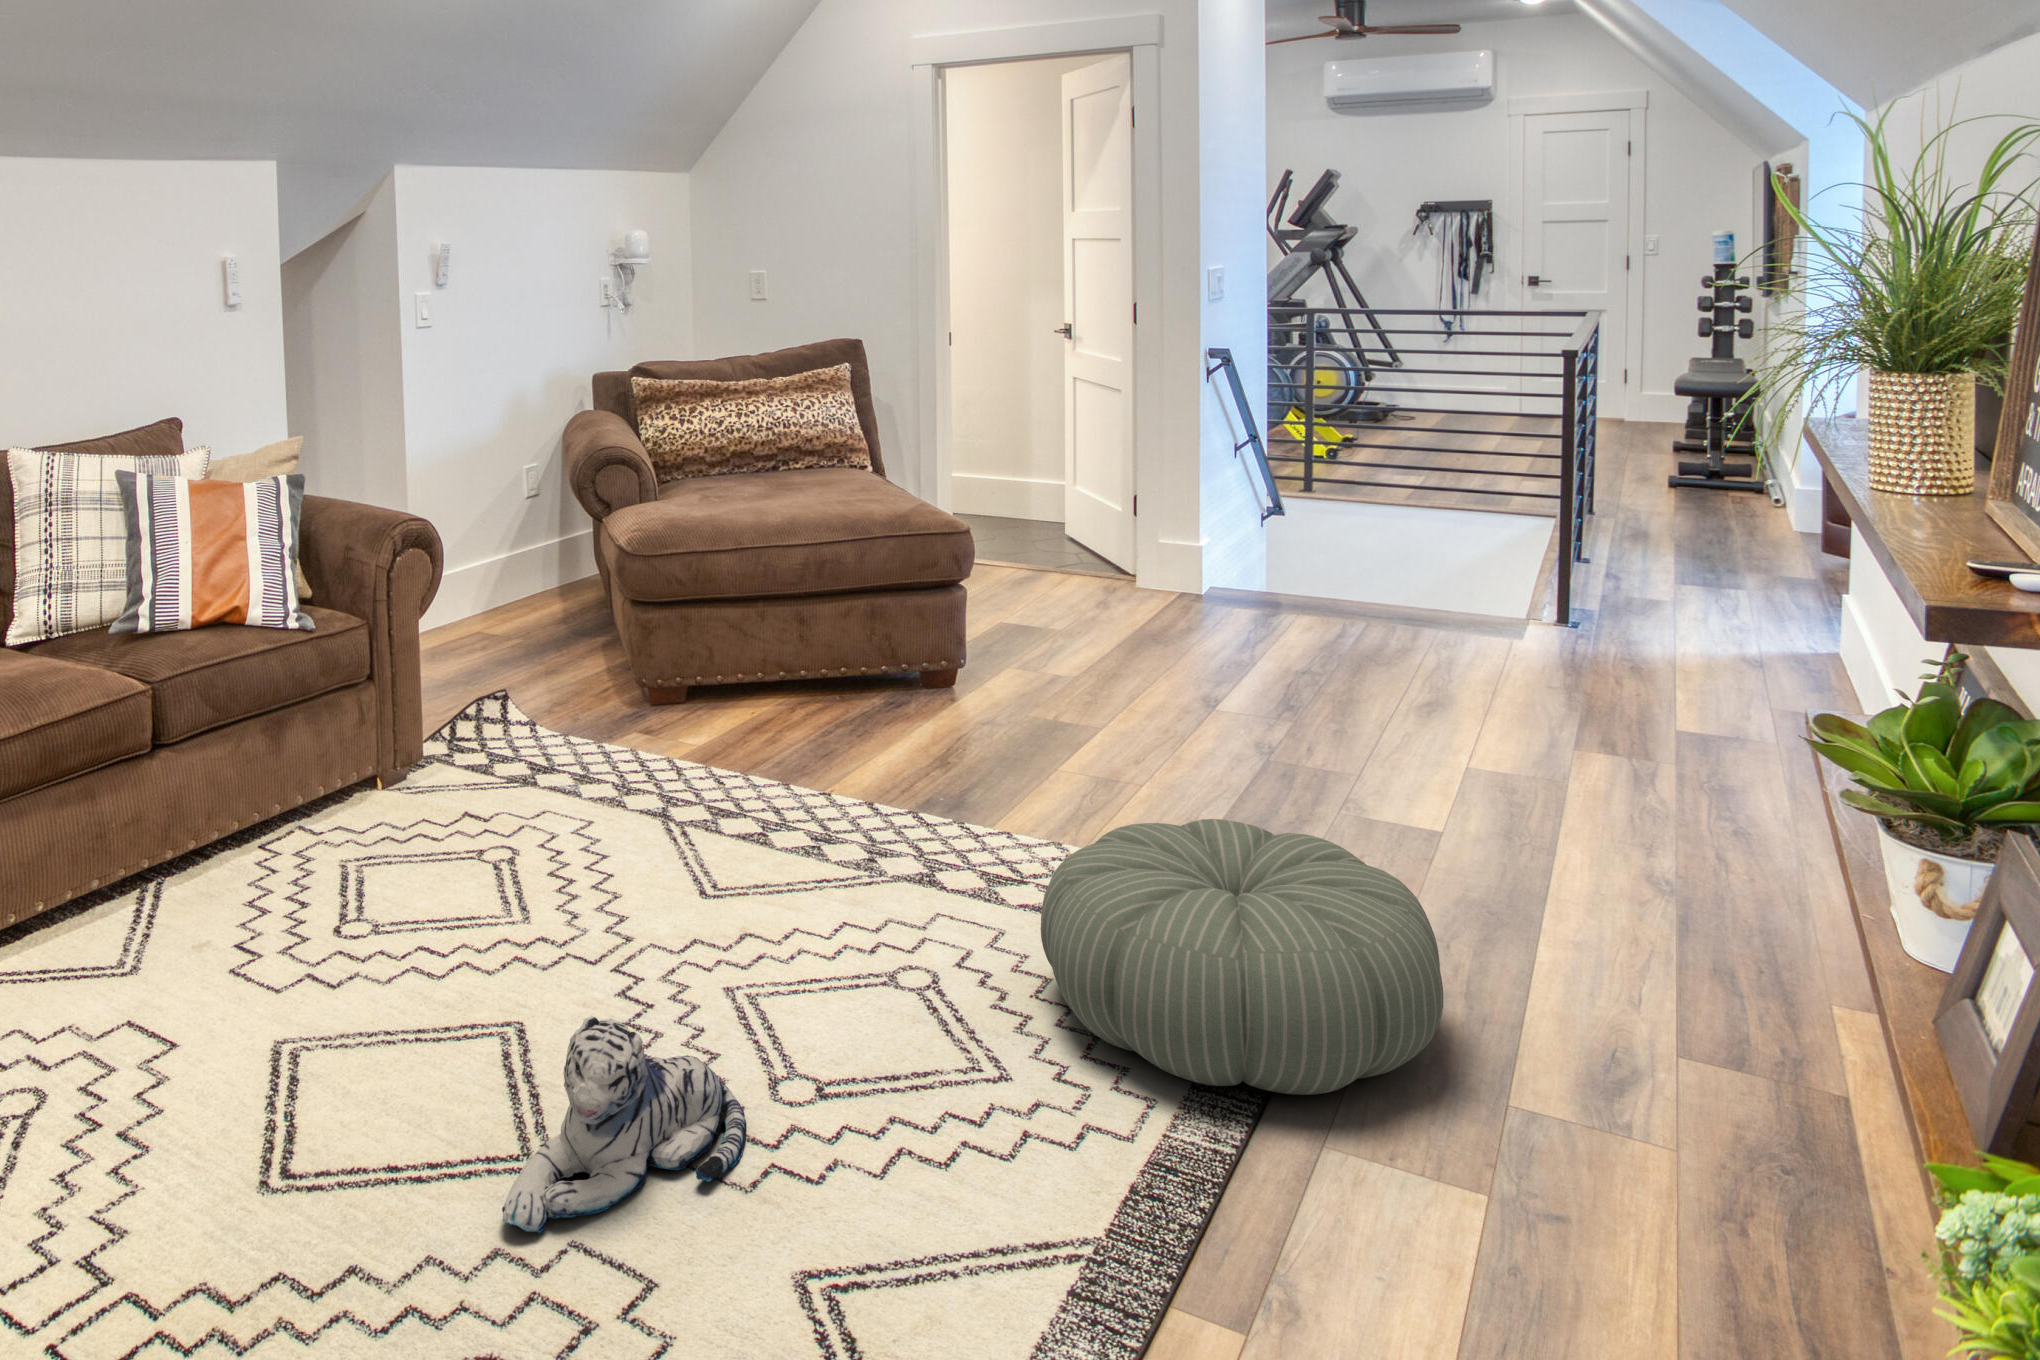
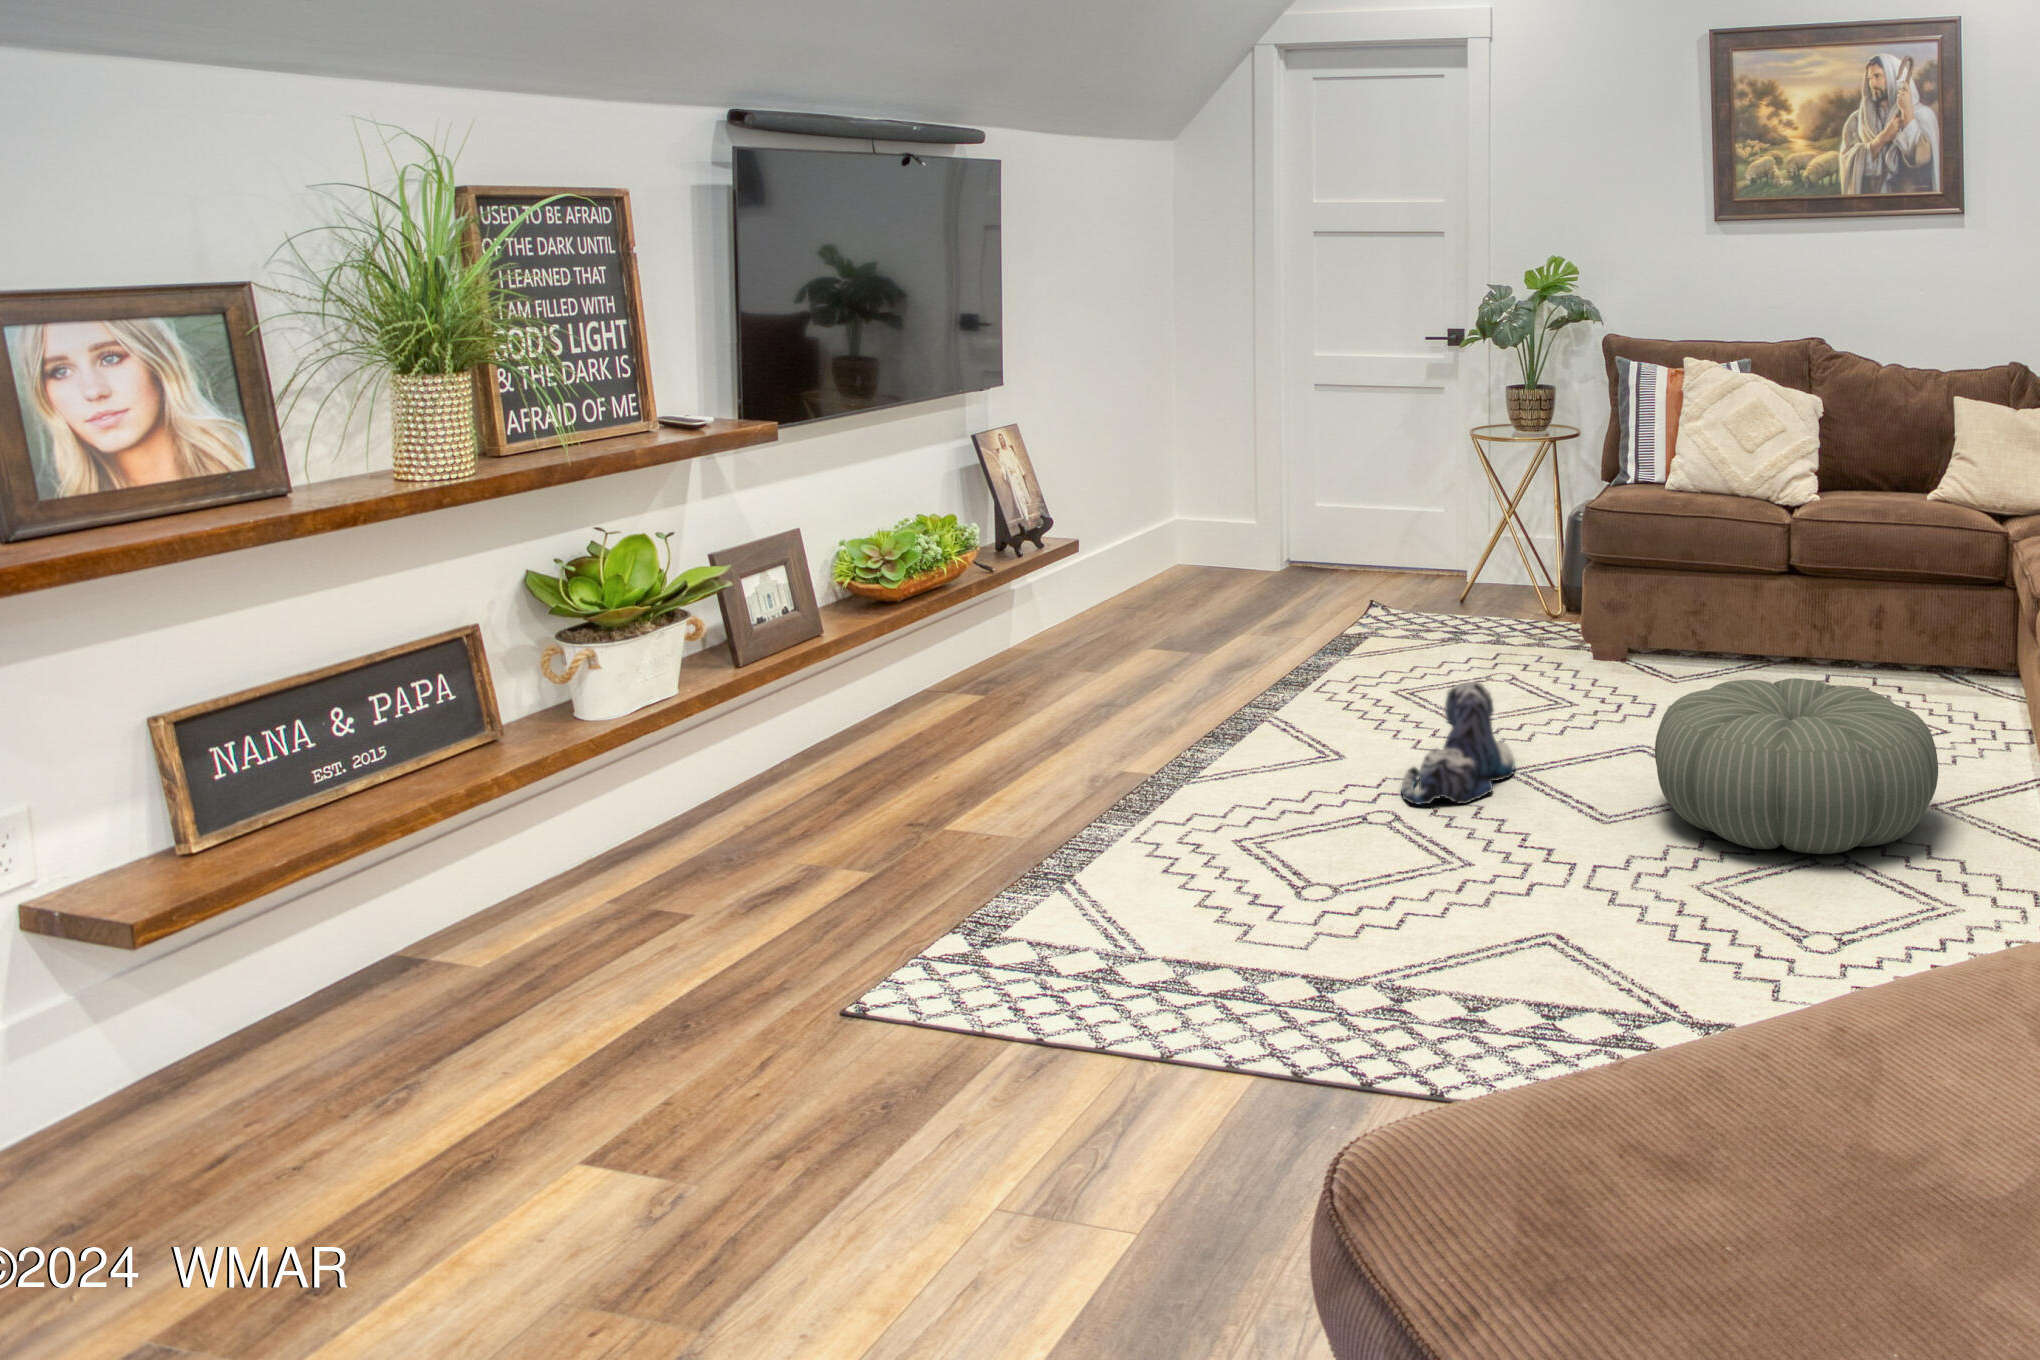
pouf: present [1041,819,1443,1095] -> present [1655,678,1938,854]

